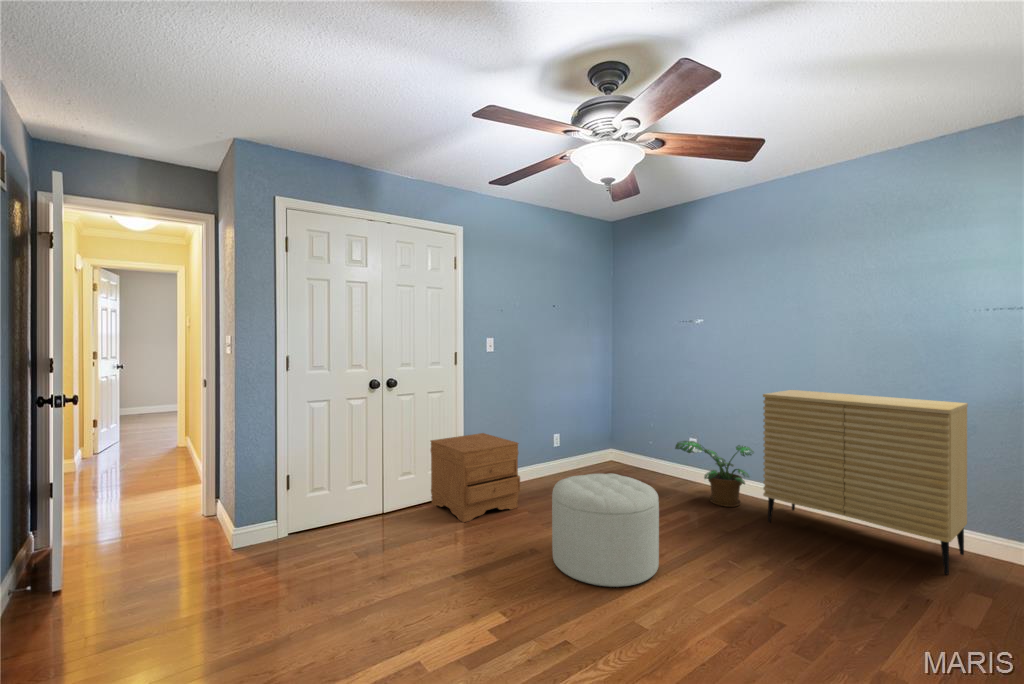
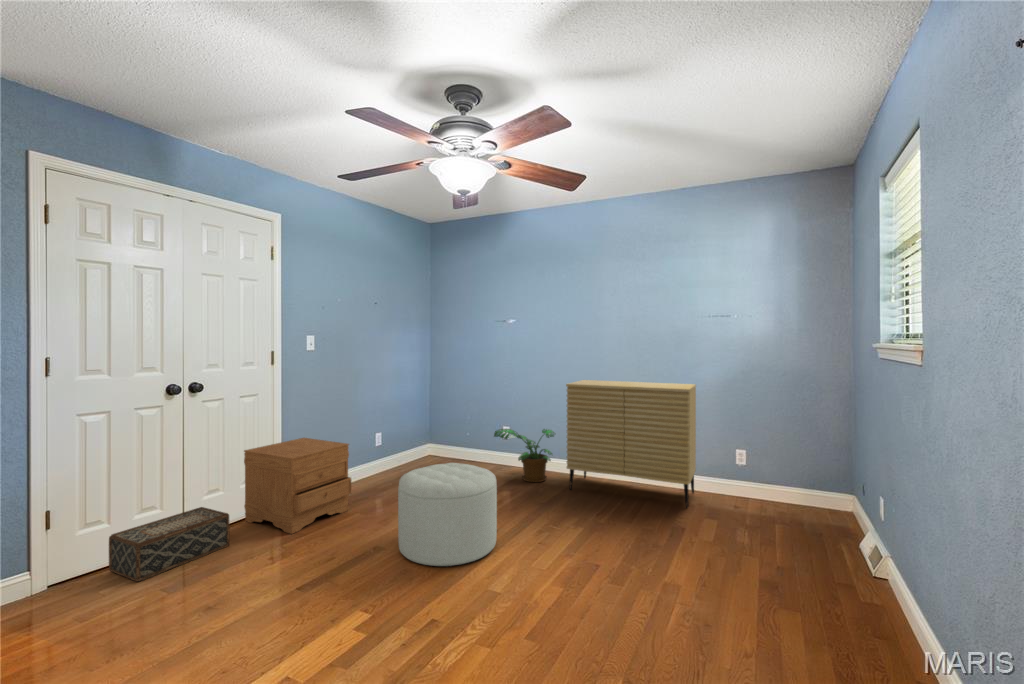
woven basket: none [327,486,413,543] -> present [109,507,229,582]

